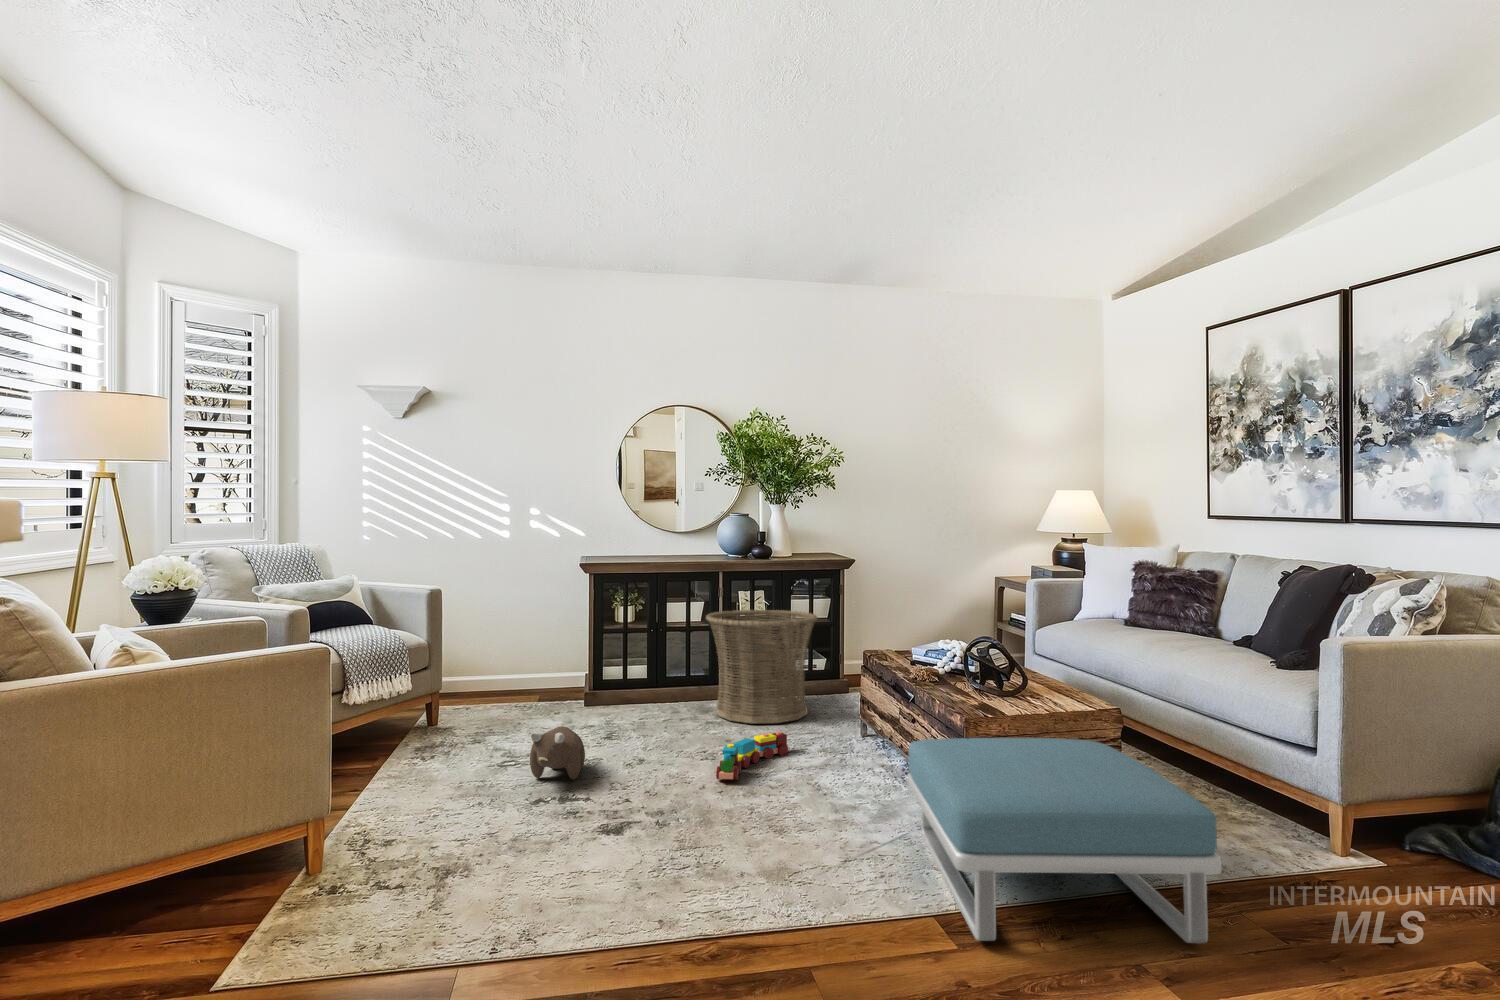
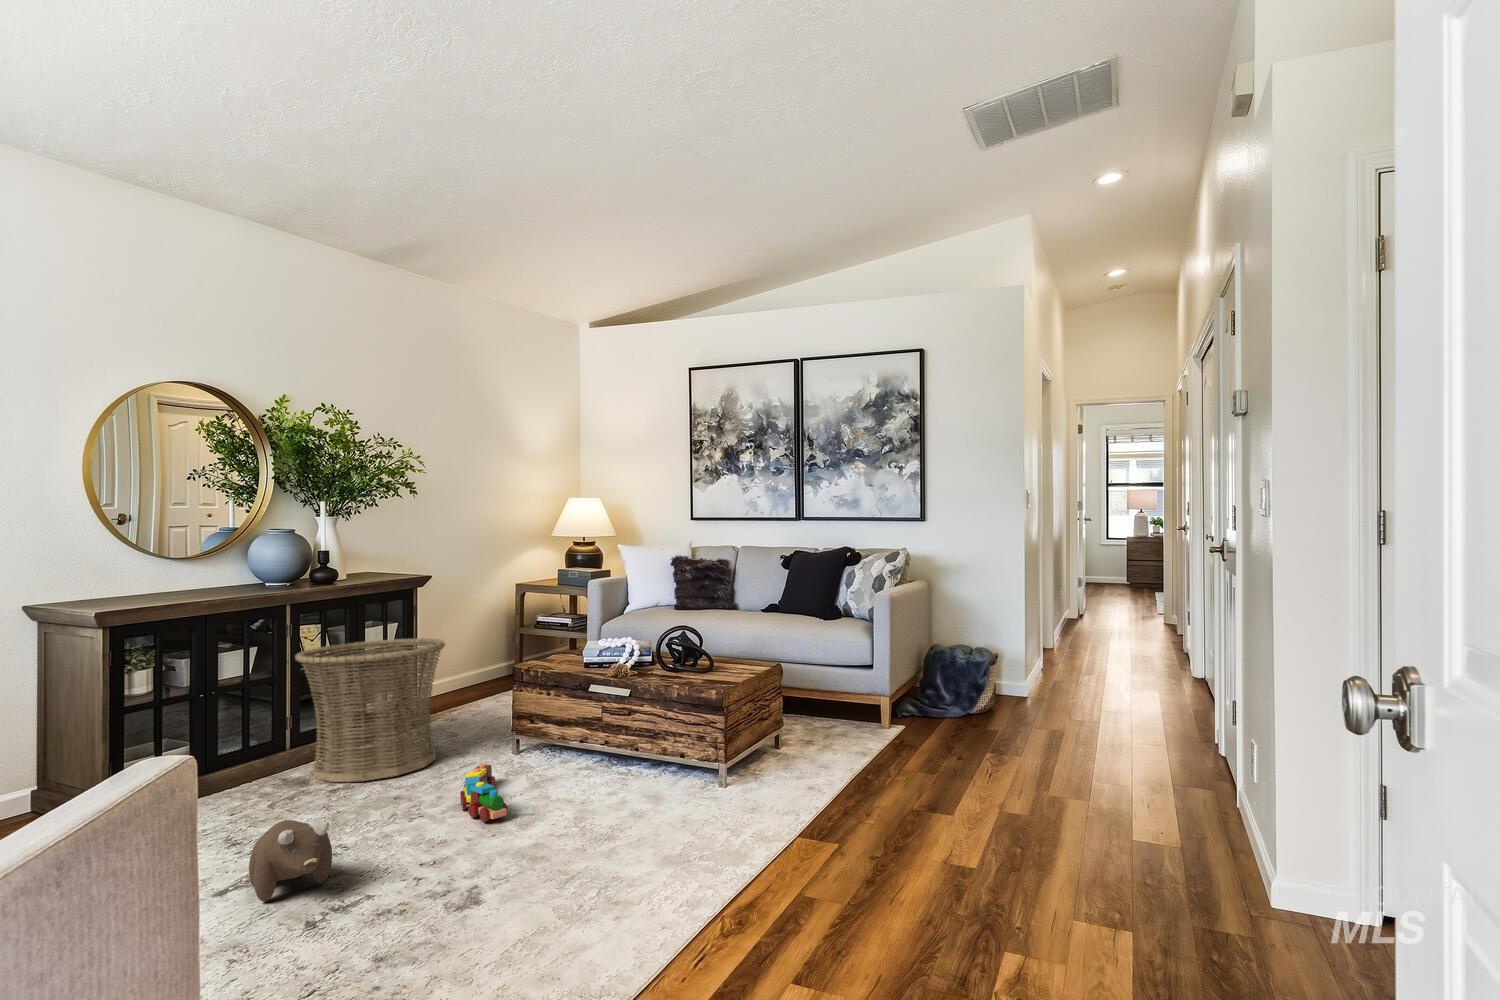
footstool: present [908,738,1222,943] -> none [701,685,928,823]

